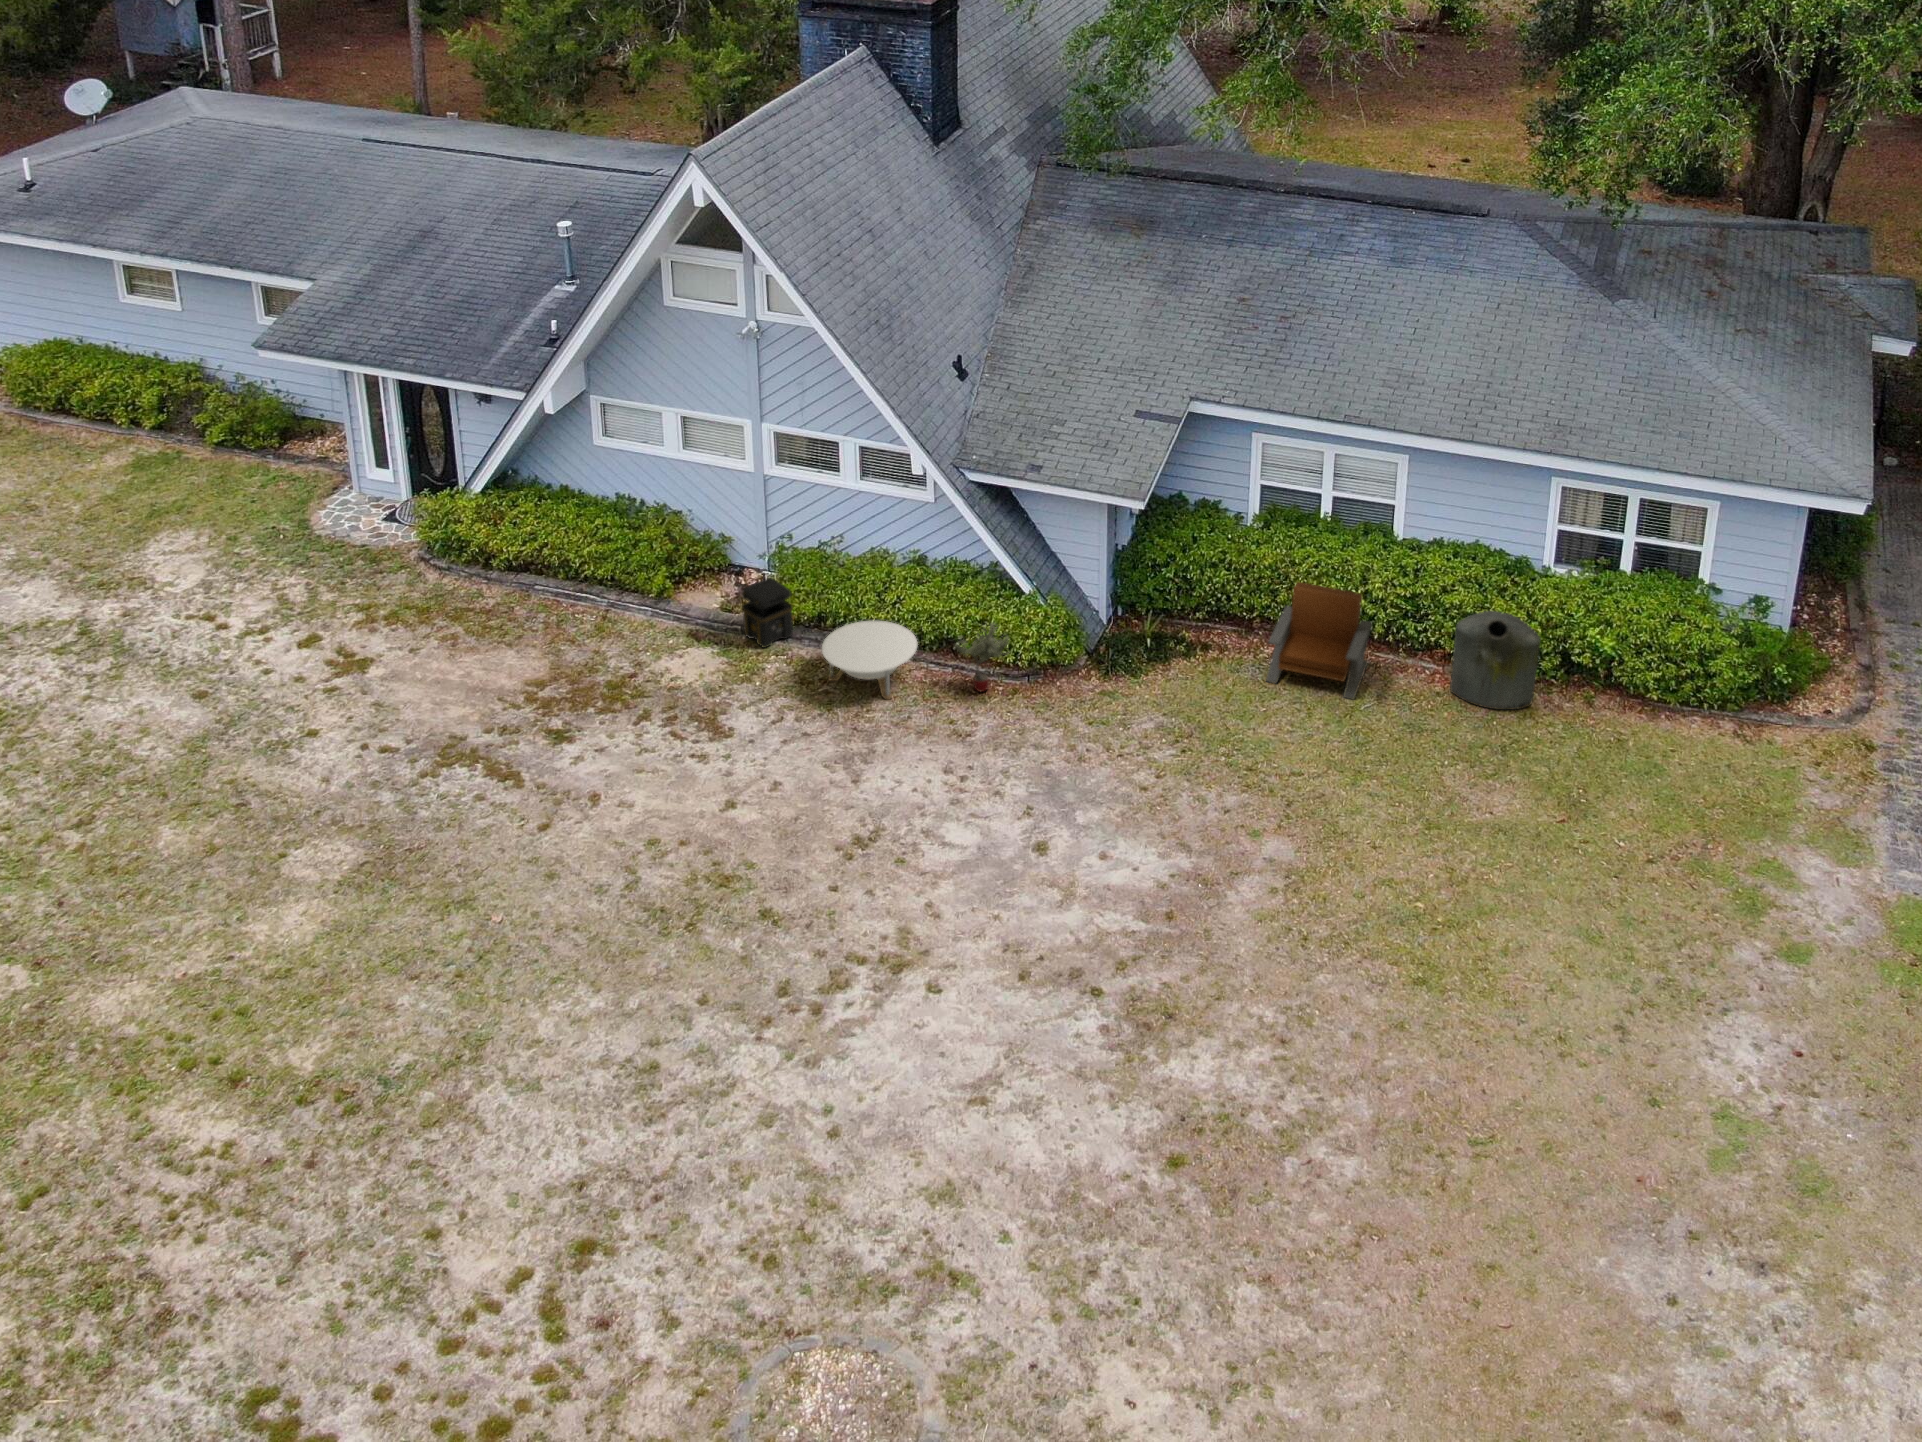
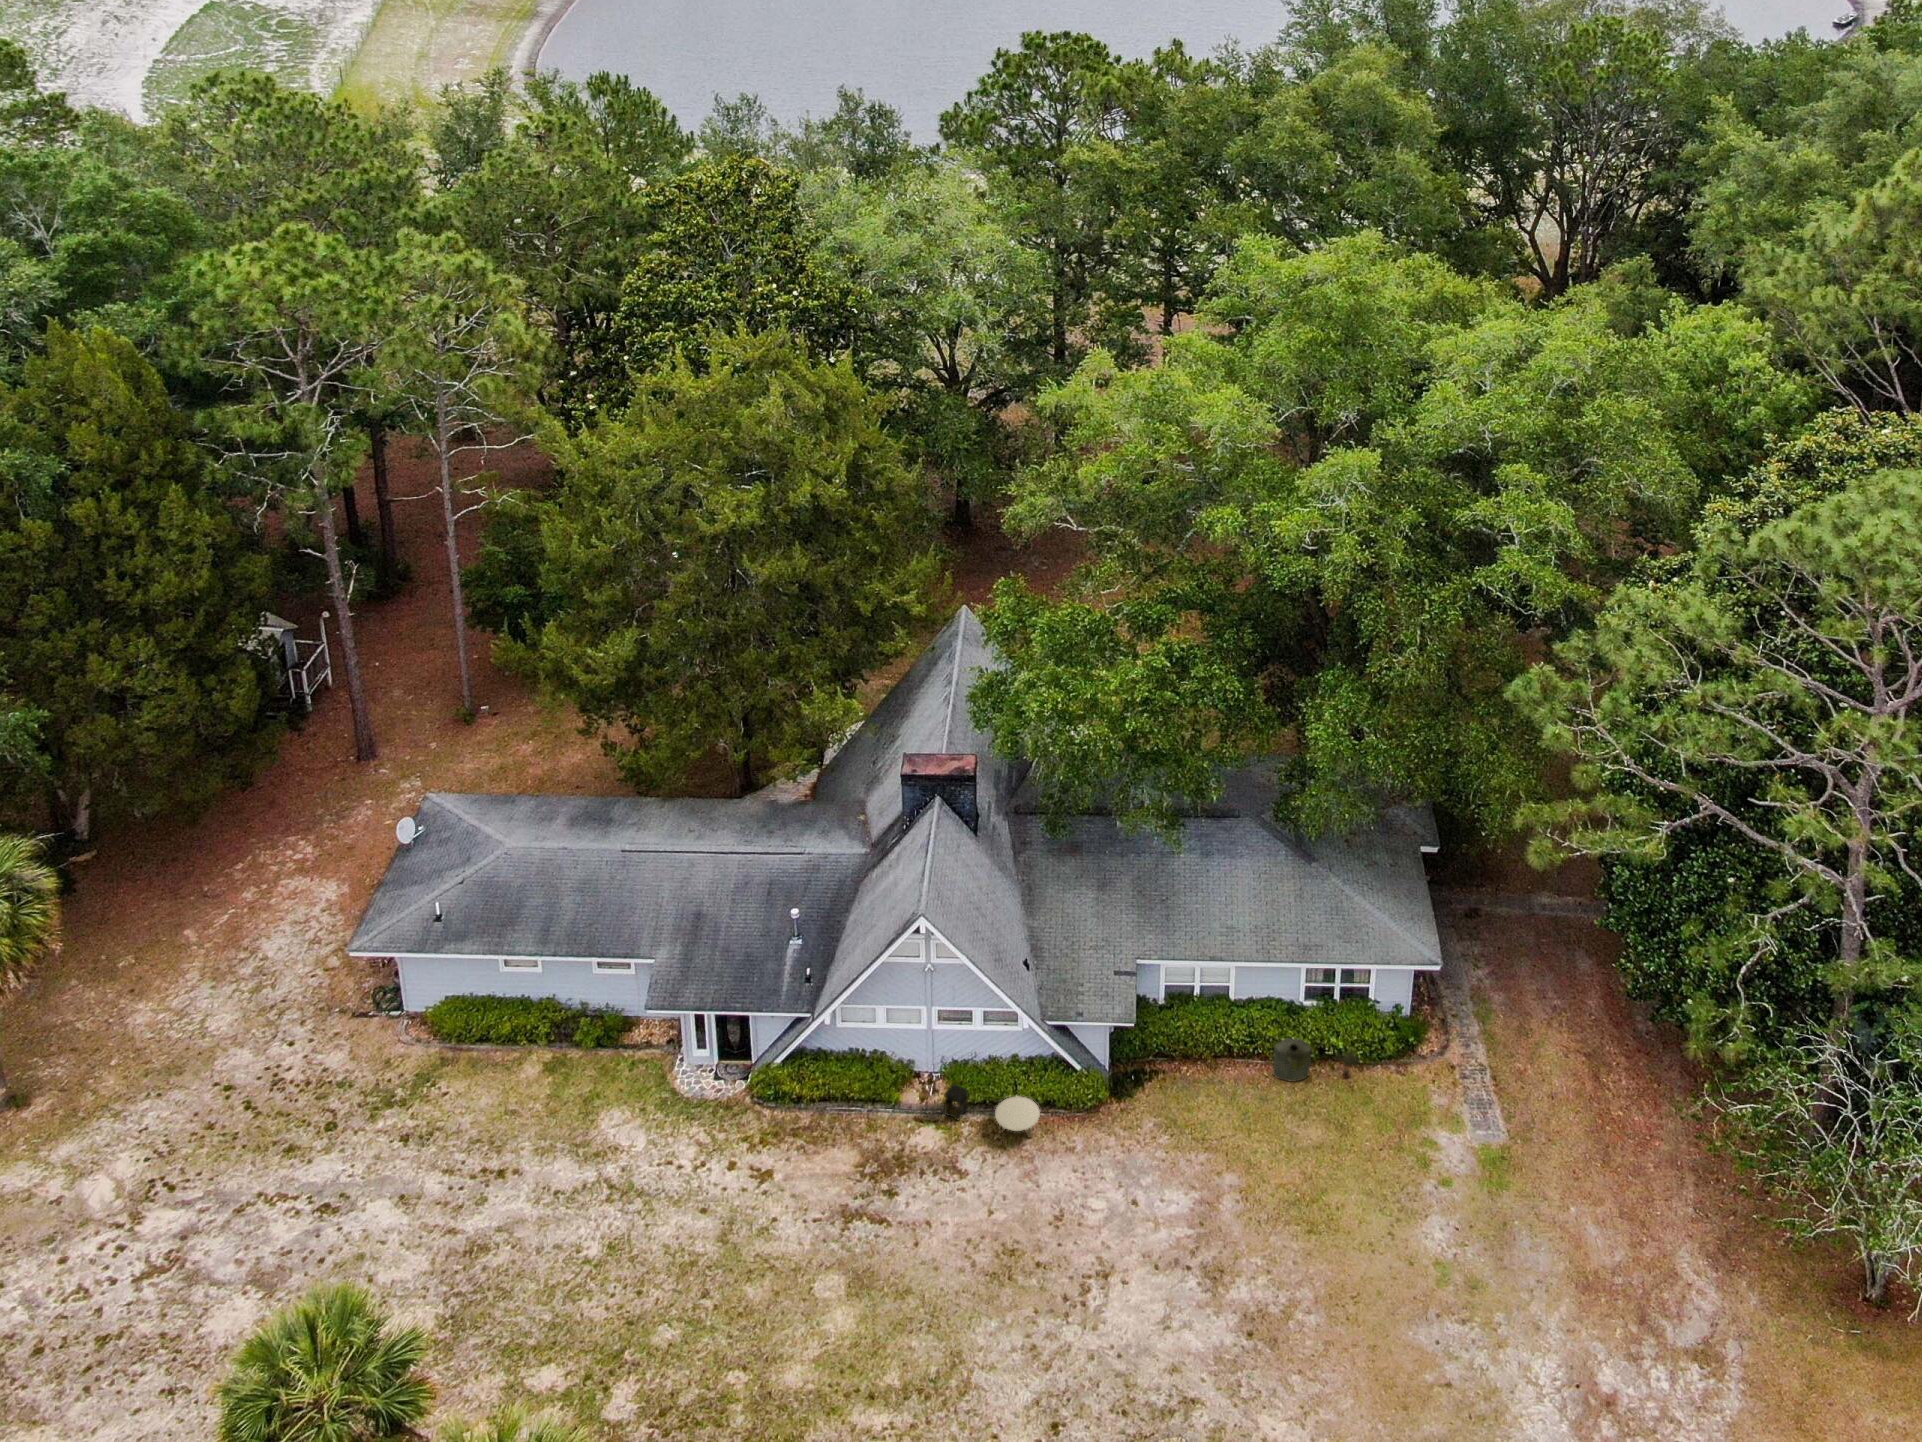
lounge chair: present [1266,582,1372,699] -> none [1193,1036,1235,1090]
potted tree: present [954,623,1009,692] -> present [1336,1049,1360,1078]

